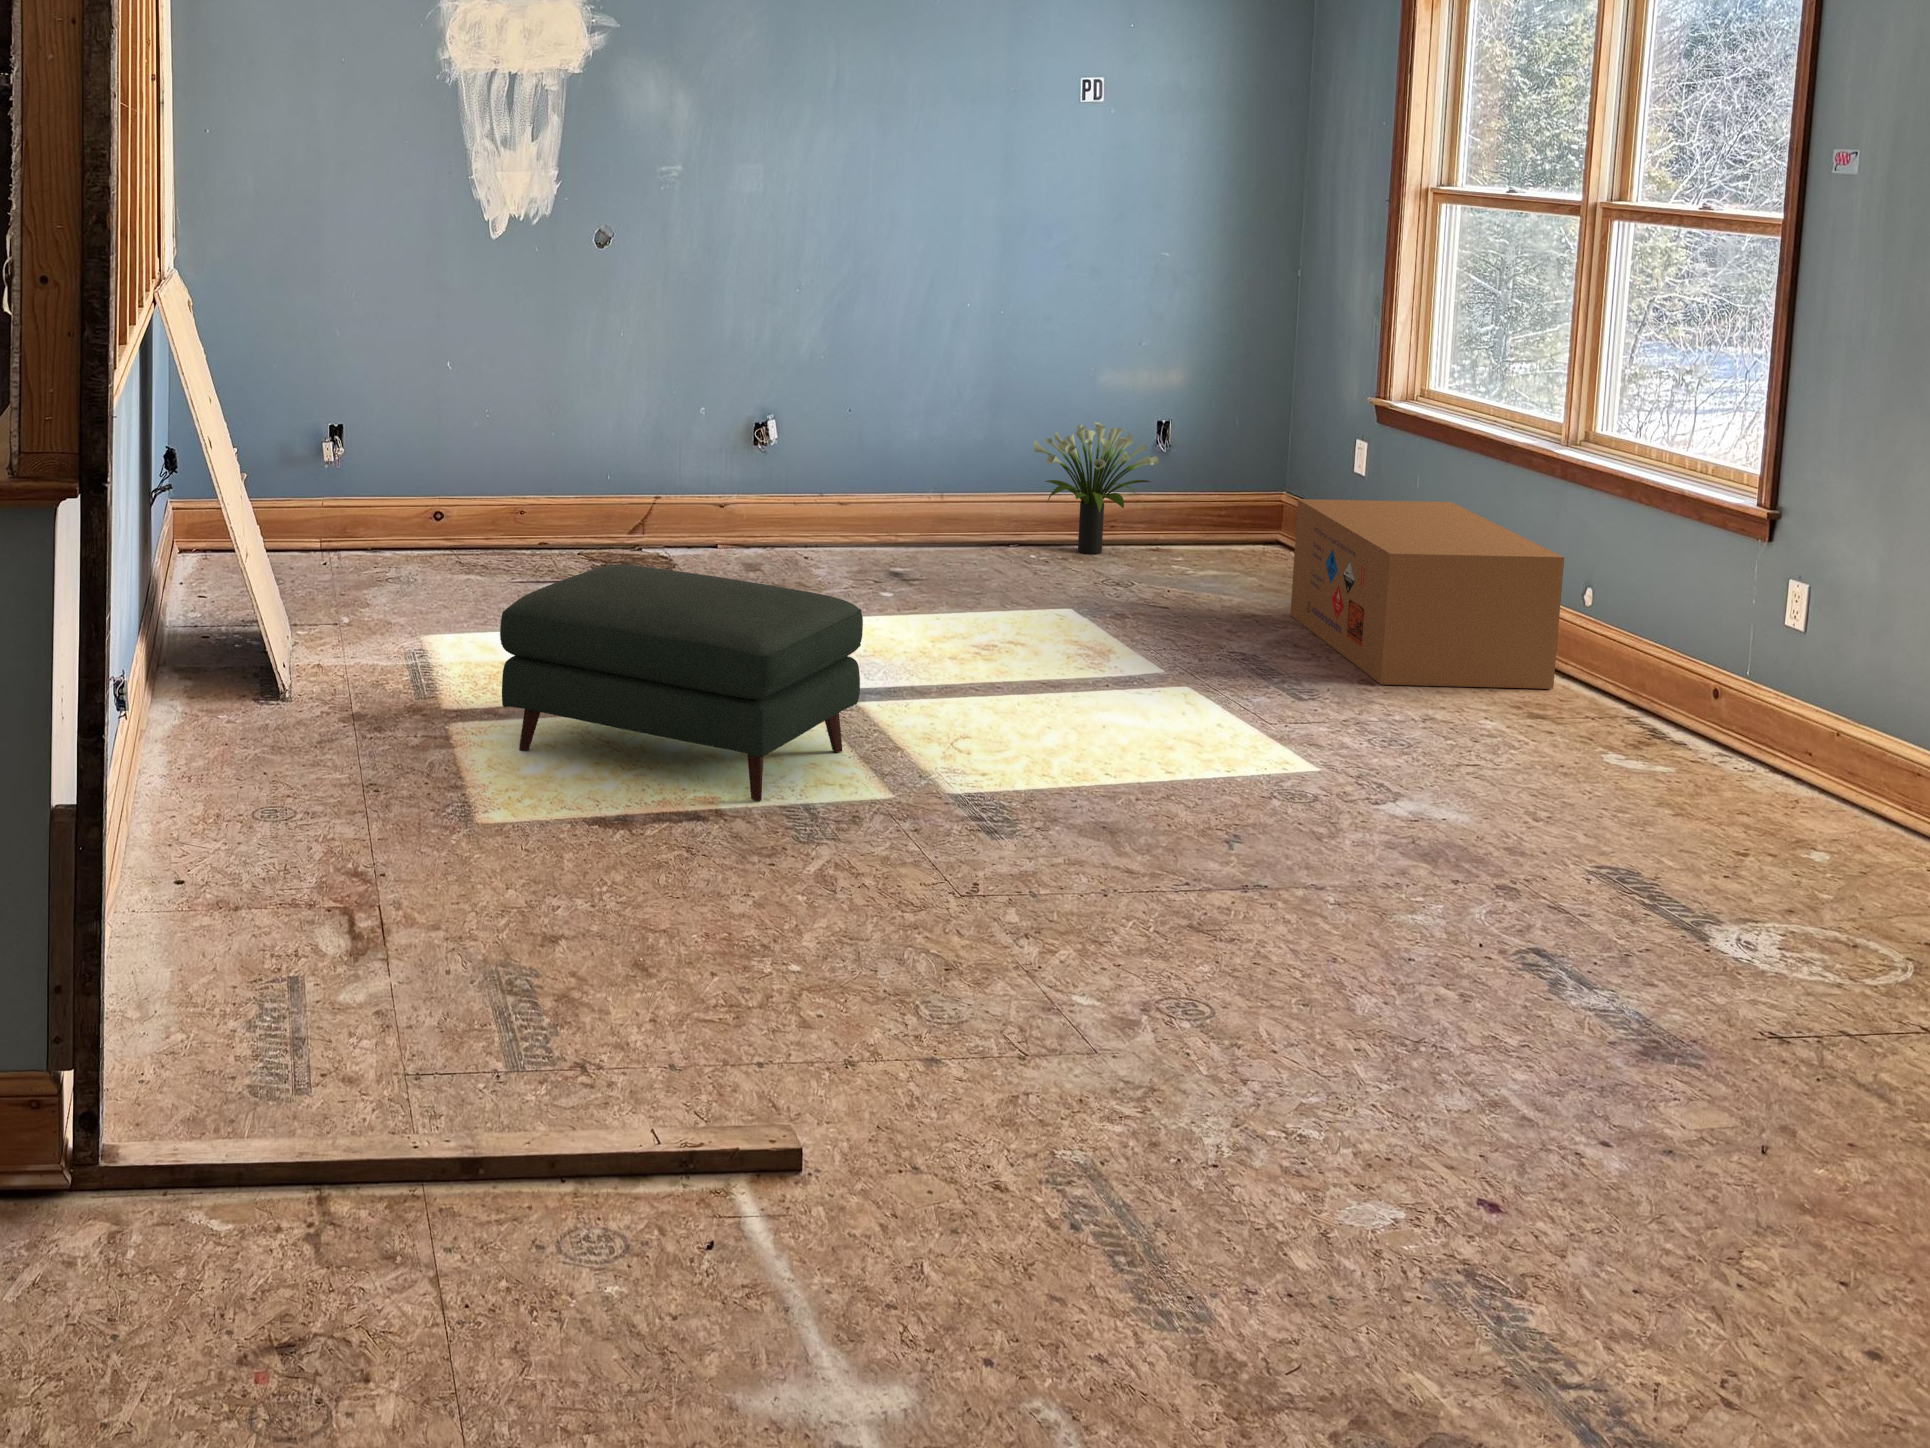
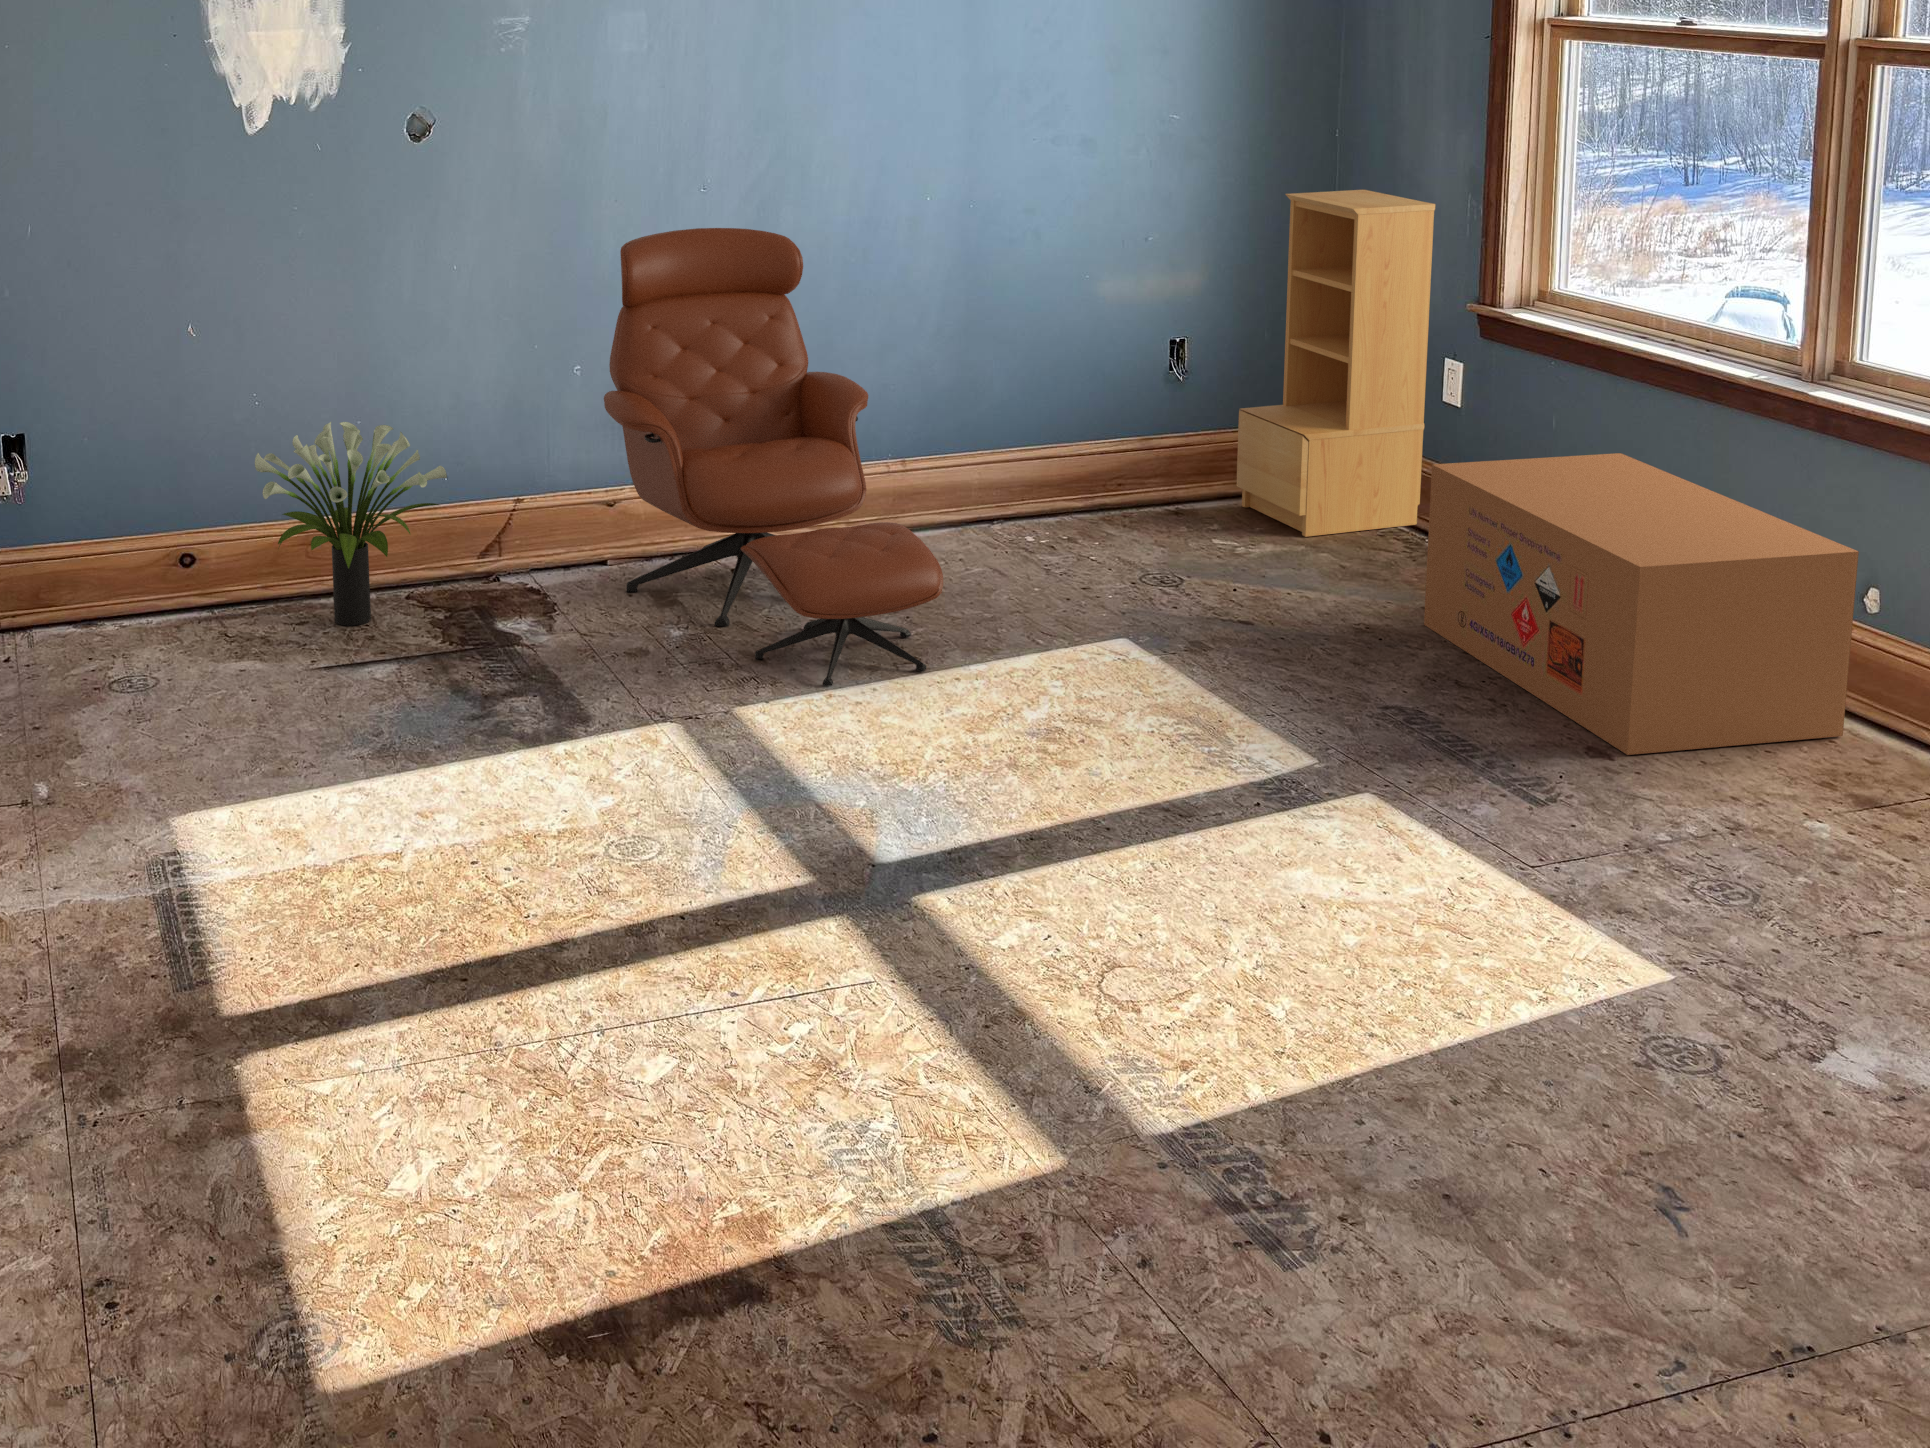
bookshelf: none [1198,314,1352,565] -> present [1237,190,1435,537]
lounge chair: none [718,317,930,612] -> present [604,228,943,685]
potted plant: present [1034,422,1160,554] -> present [255,422,447,626]
ottoman: present [500,565,863,801] -> none [334,726,972,1213]

